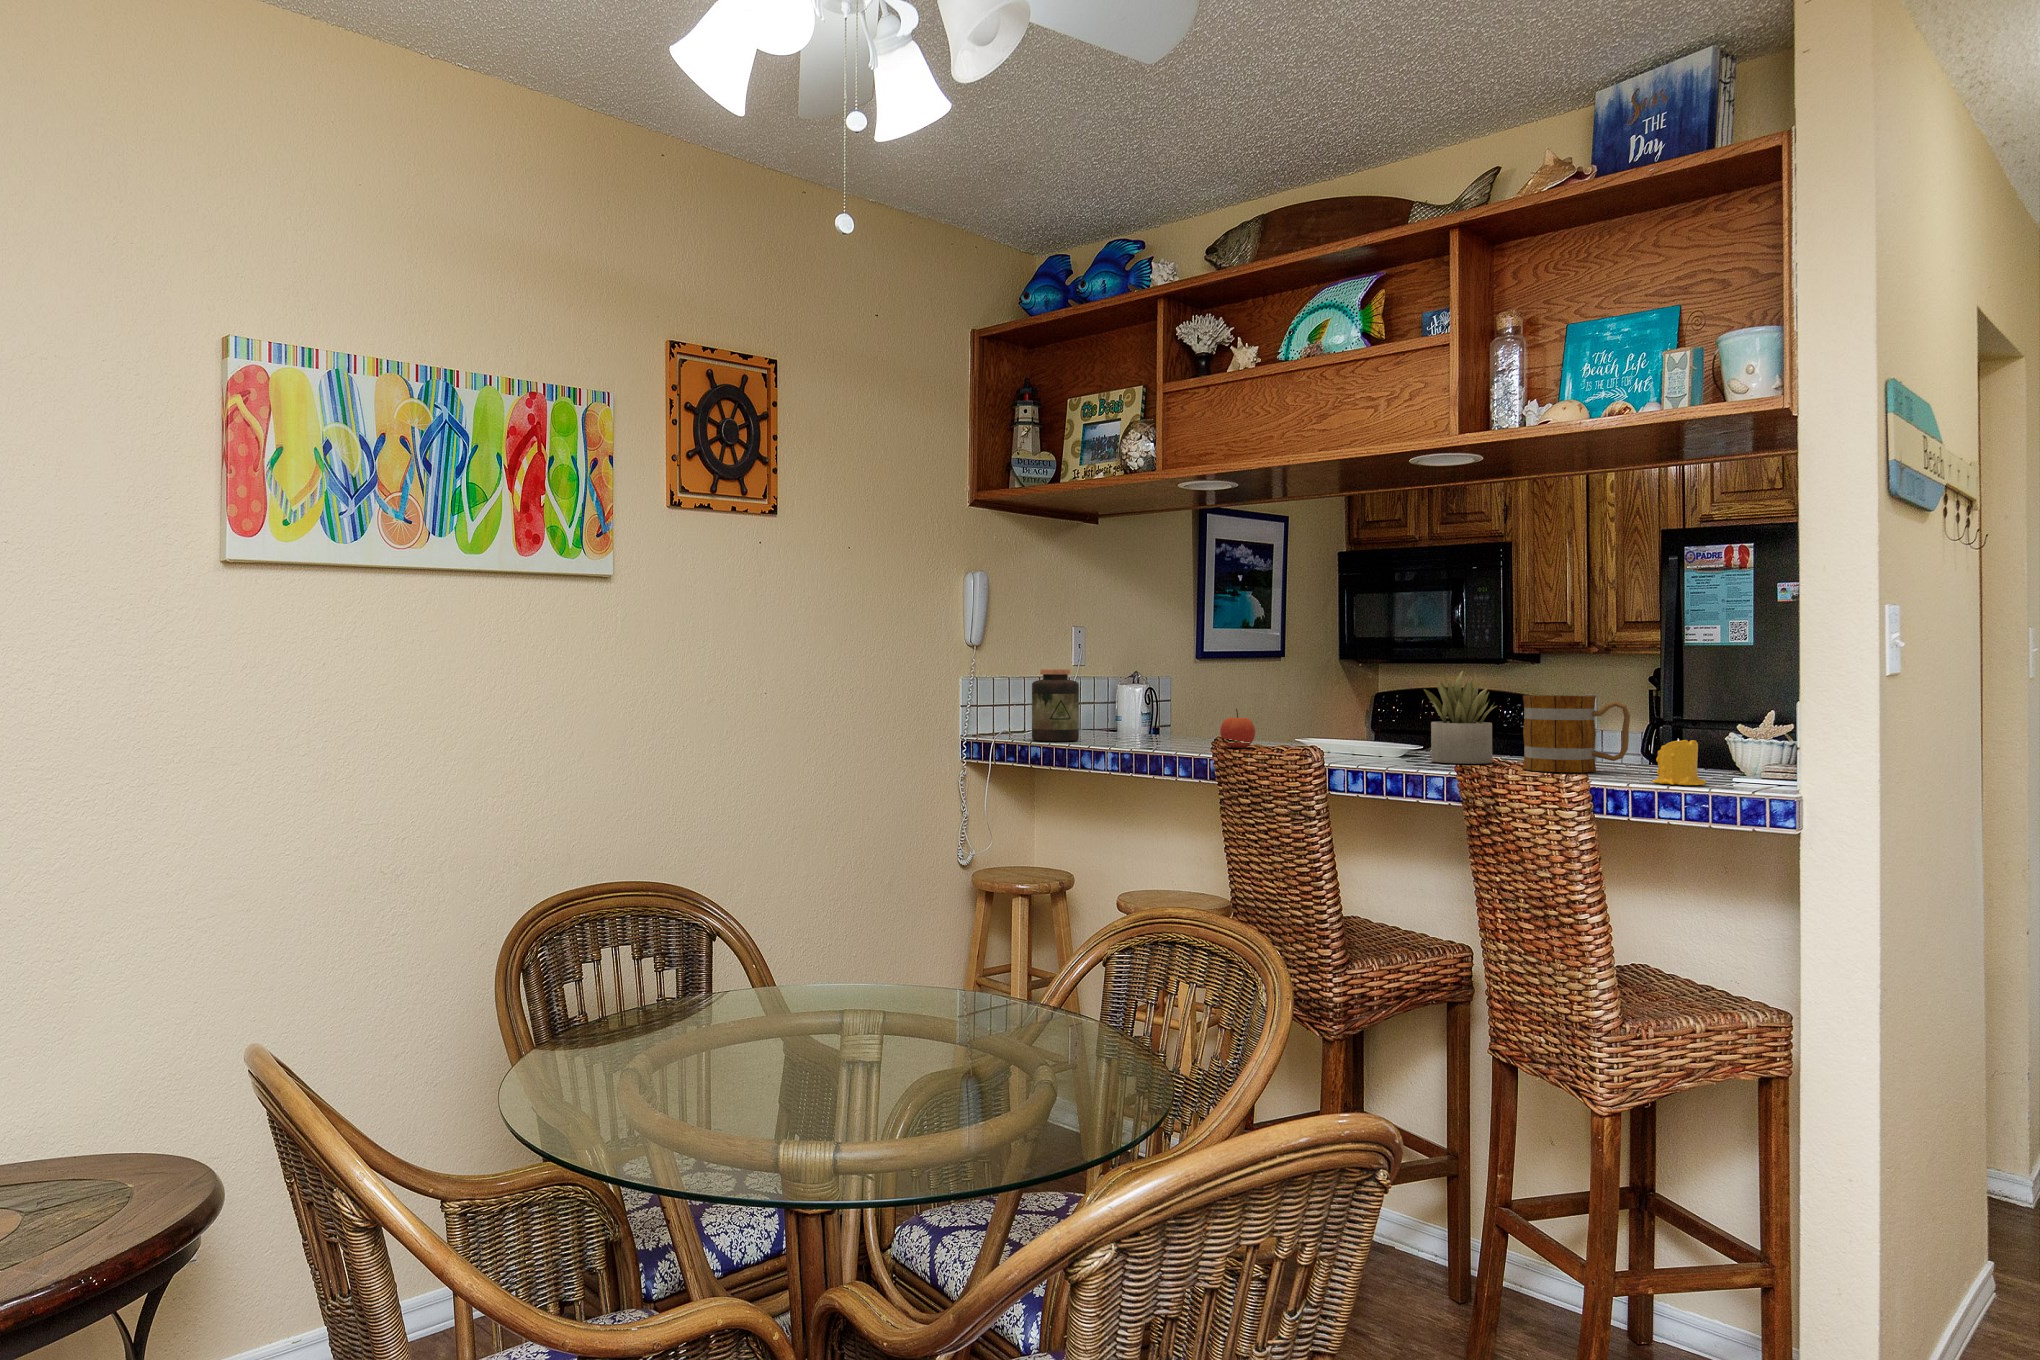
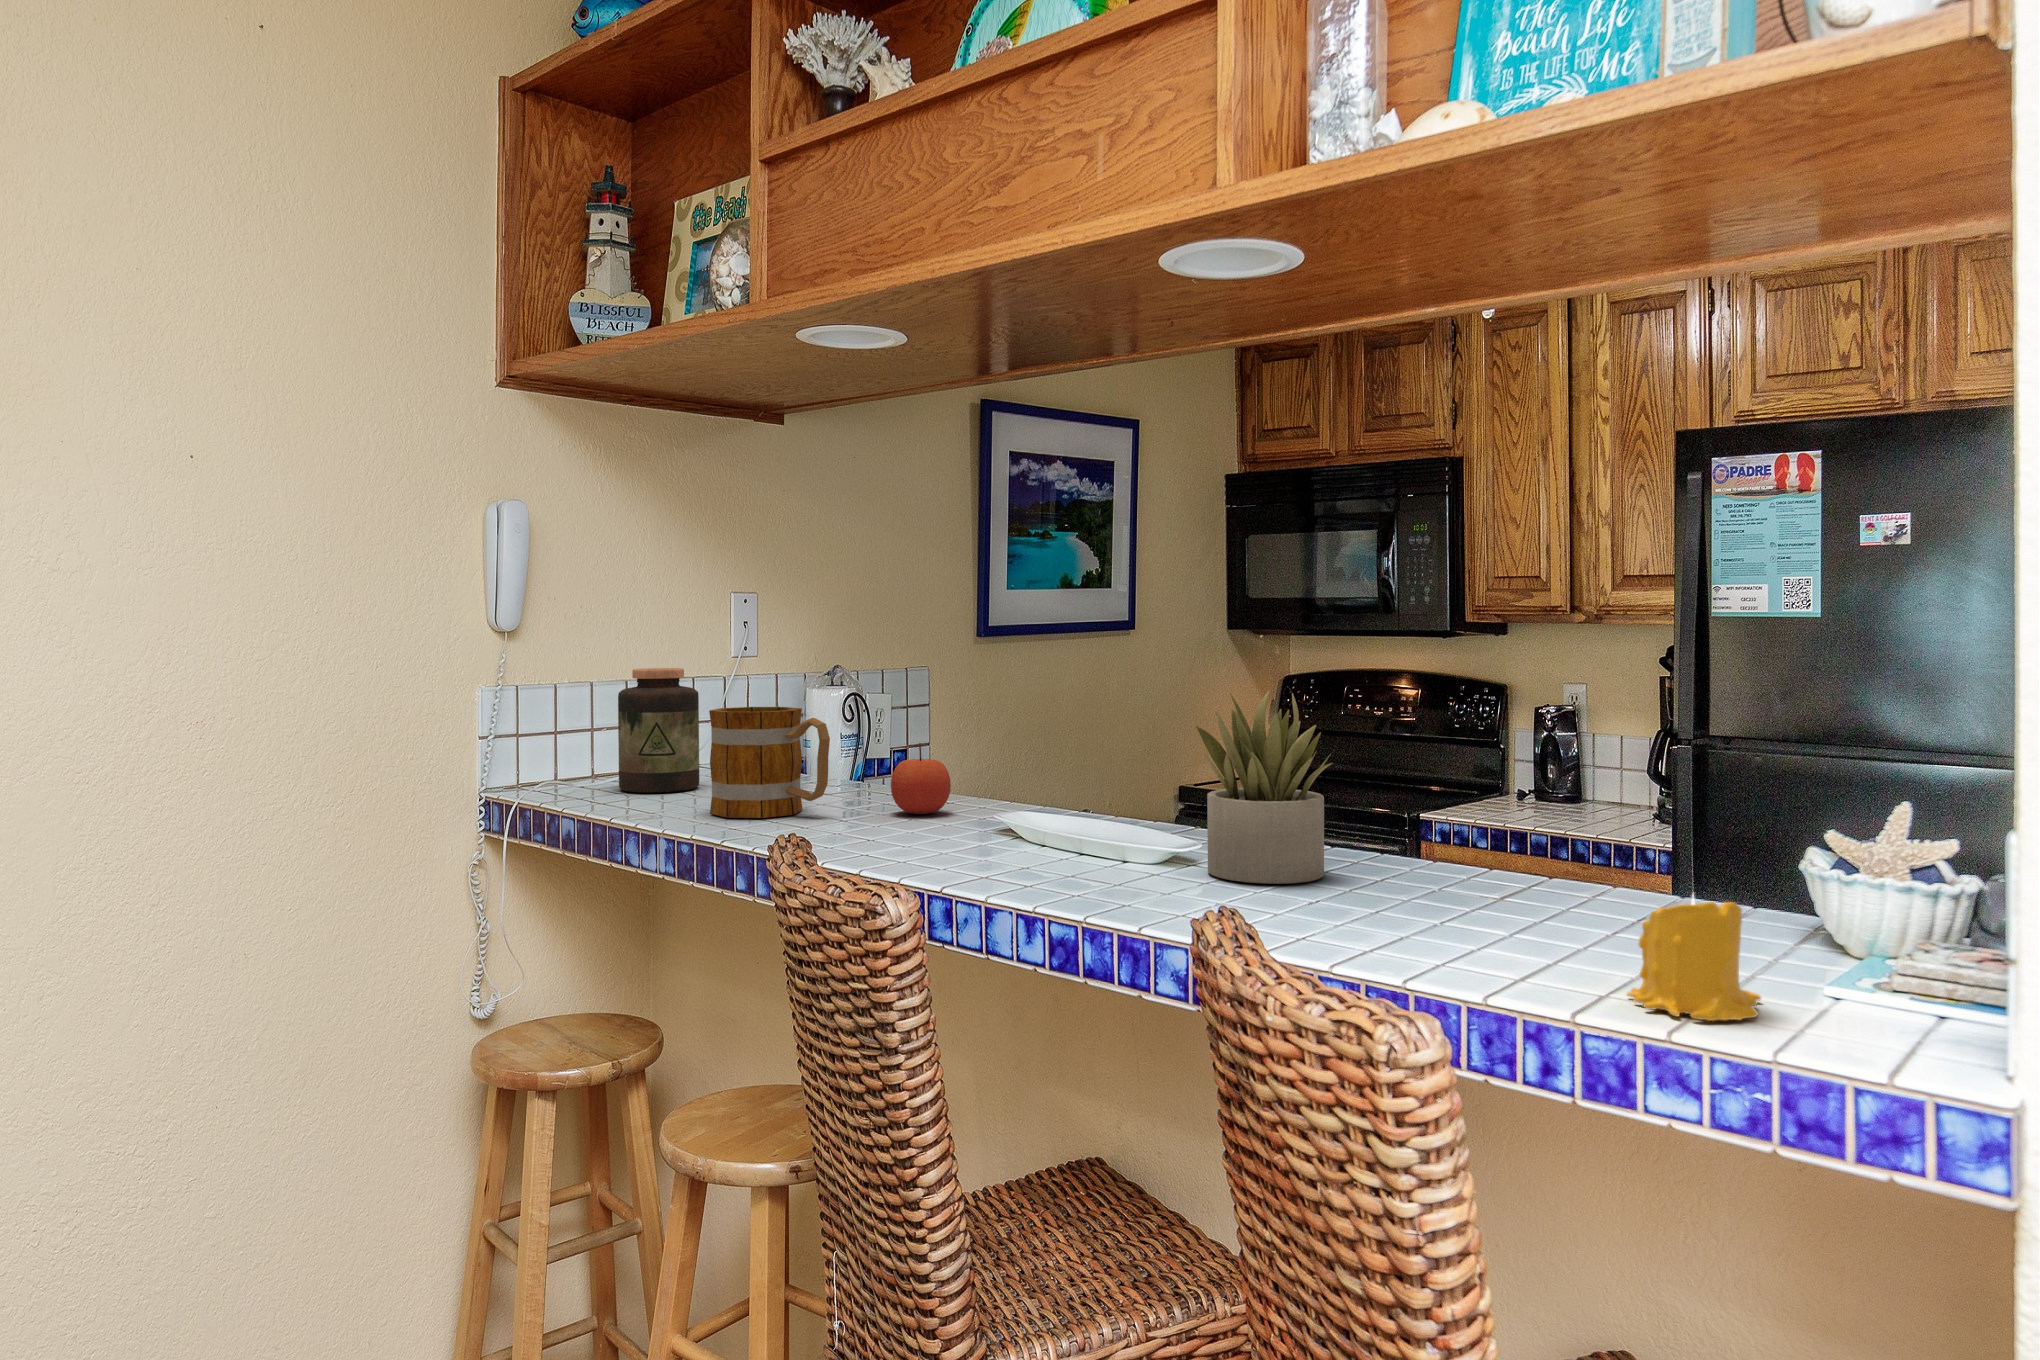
mug: present [1523,695,1630,772] -> present [709,707,830,818]

